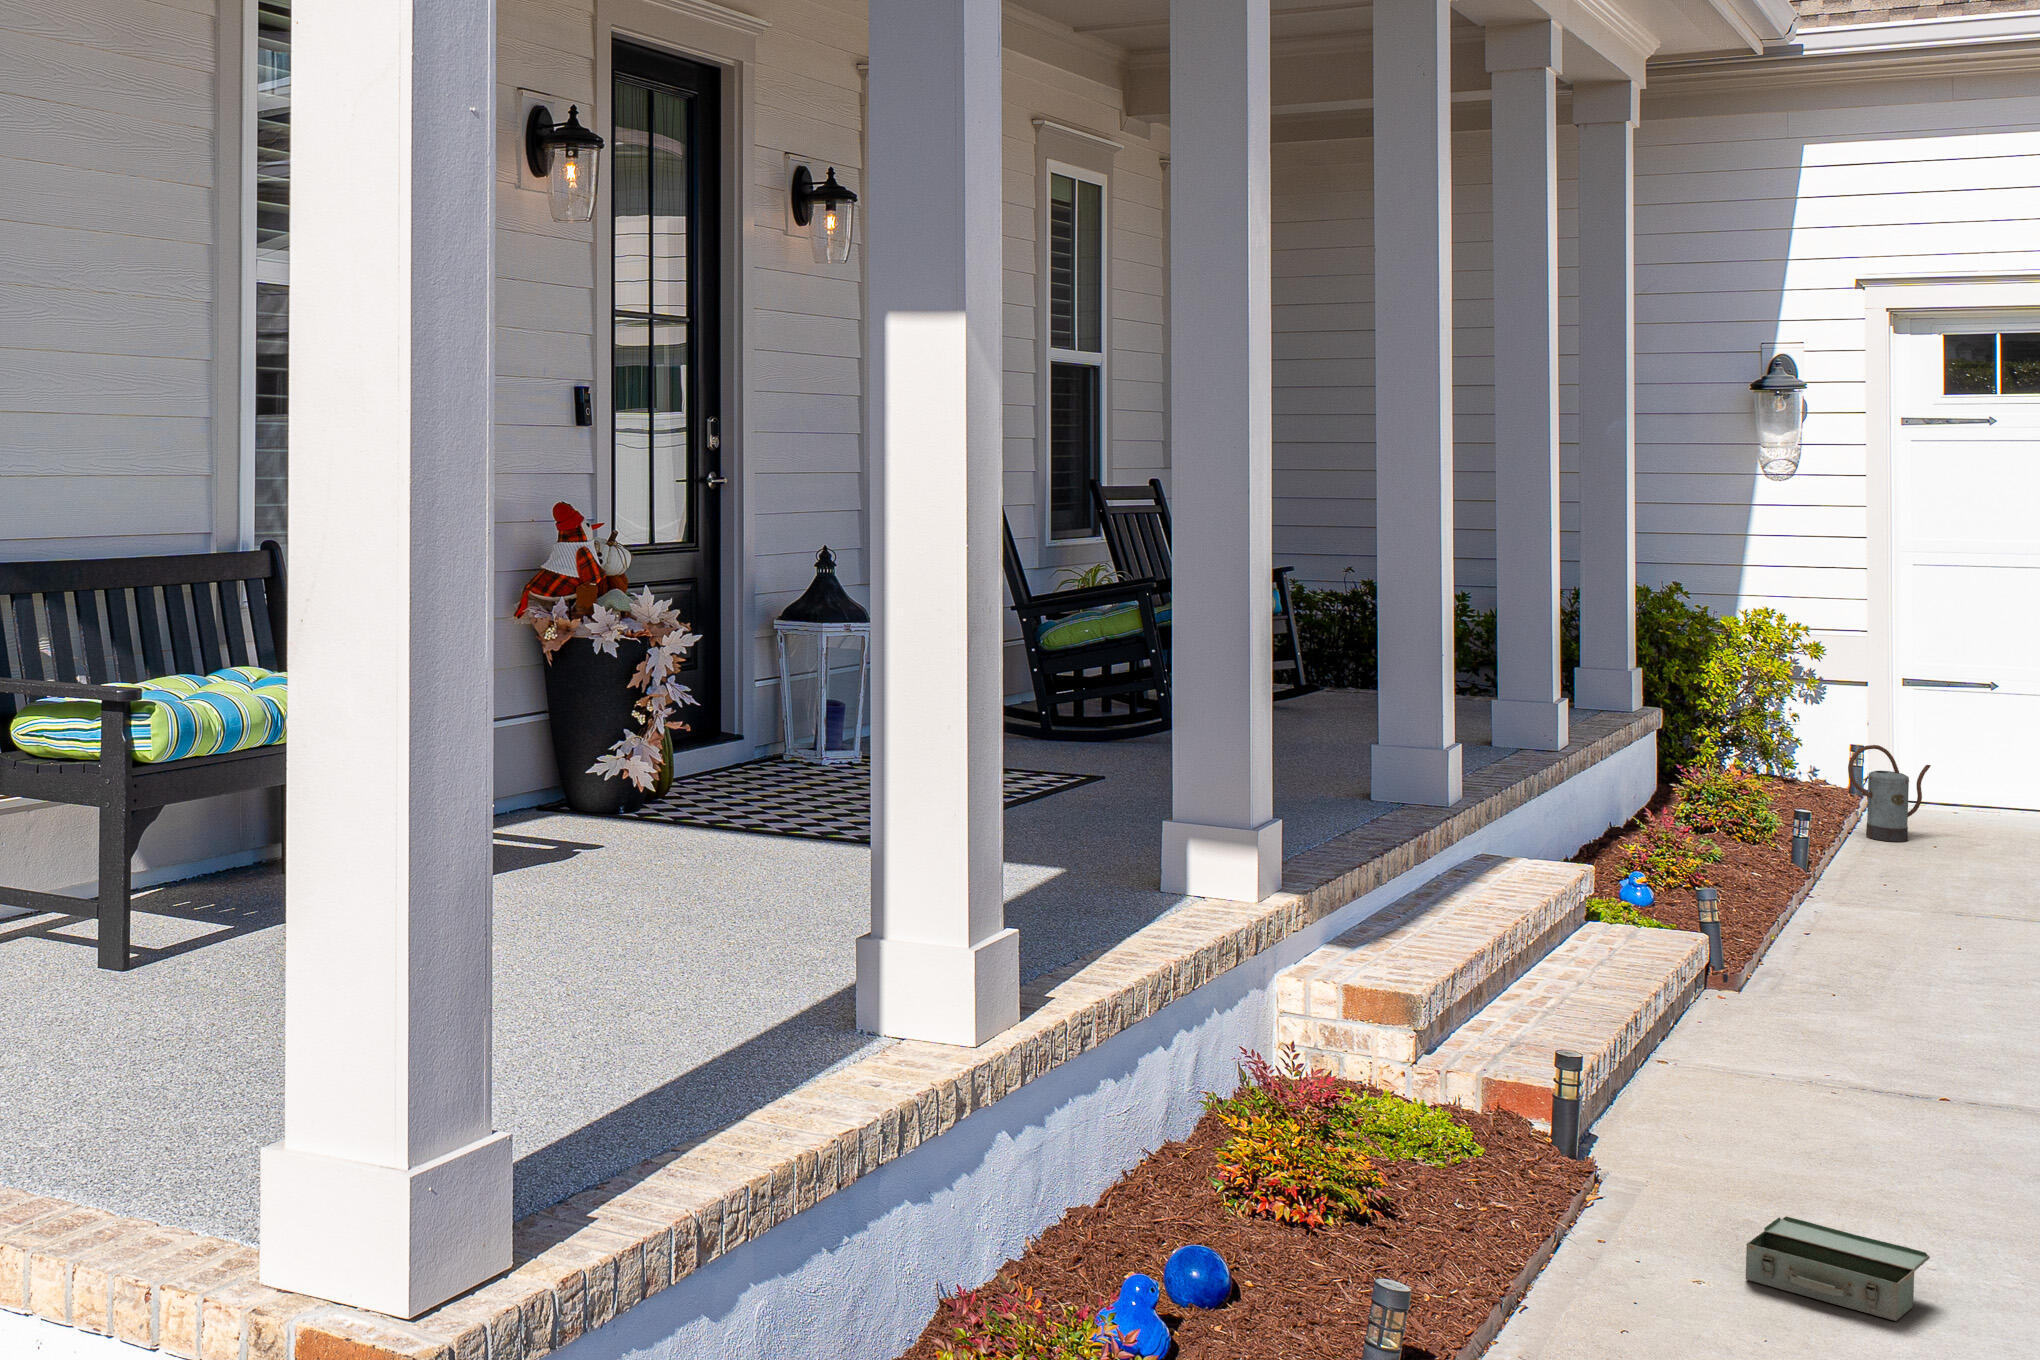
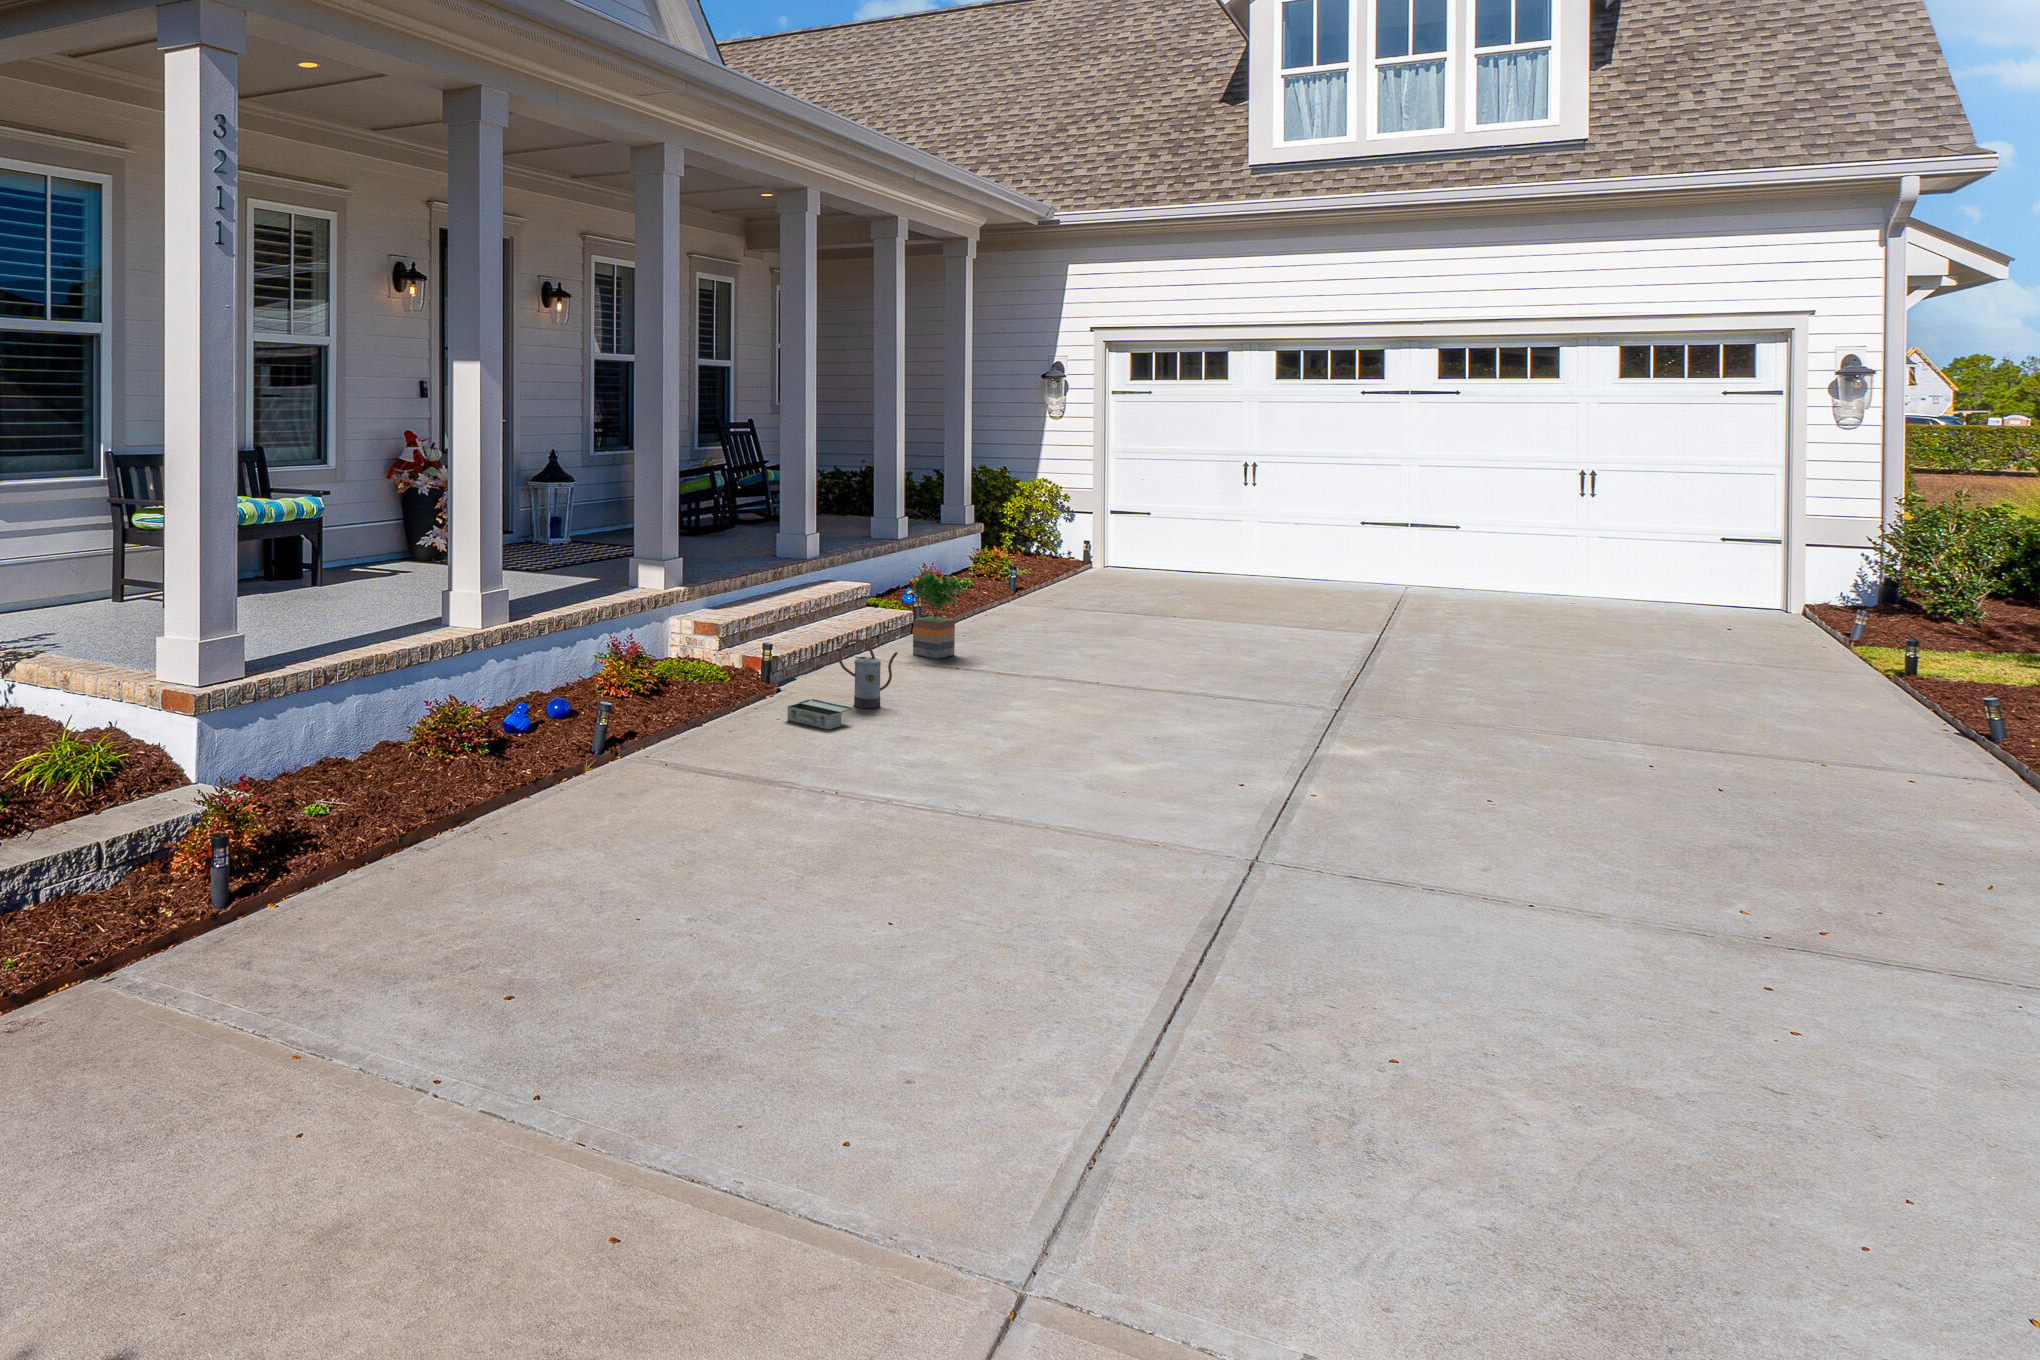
watering can: present [1848,745,1931,842] -> present [838,639,898,708]
potted tree: none [1789,842,1929,1050] -> present [913,574,963,659]

